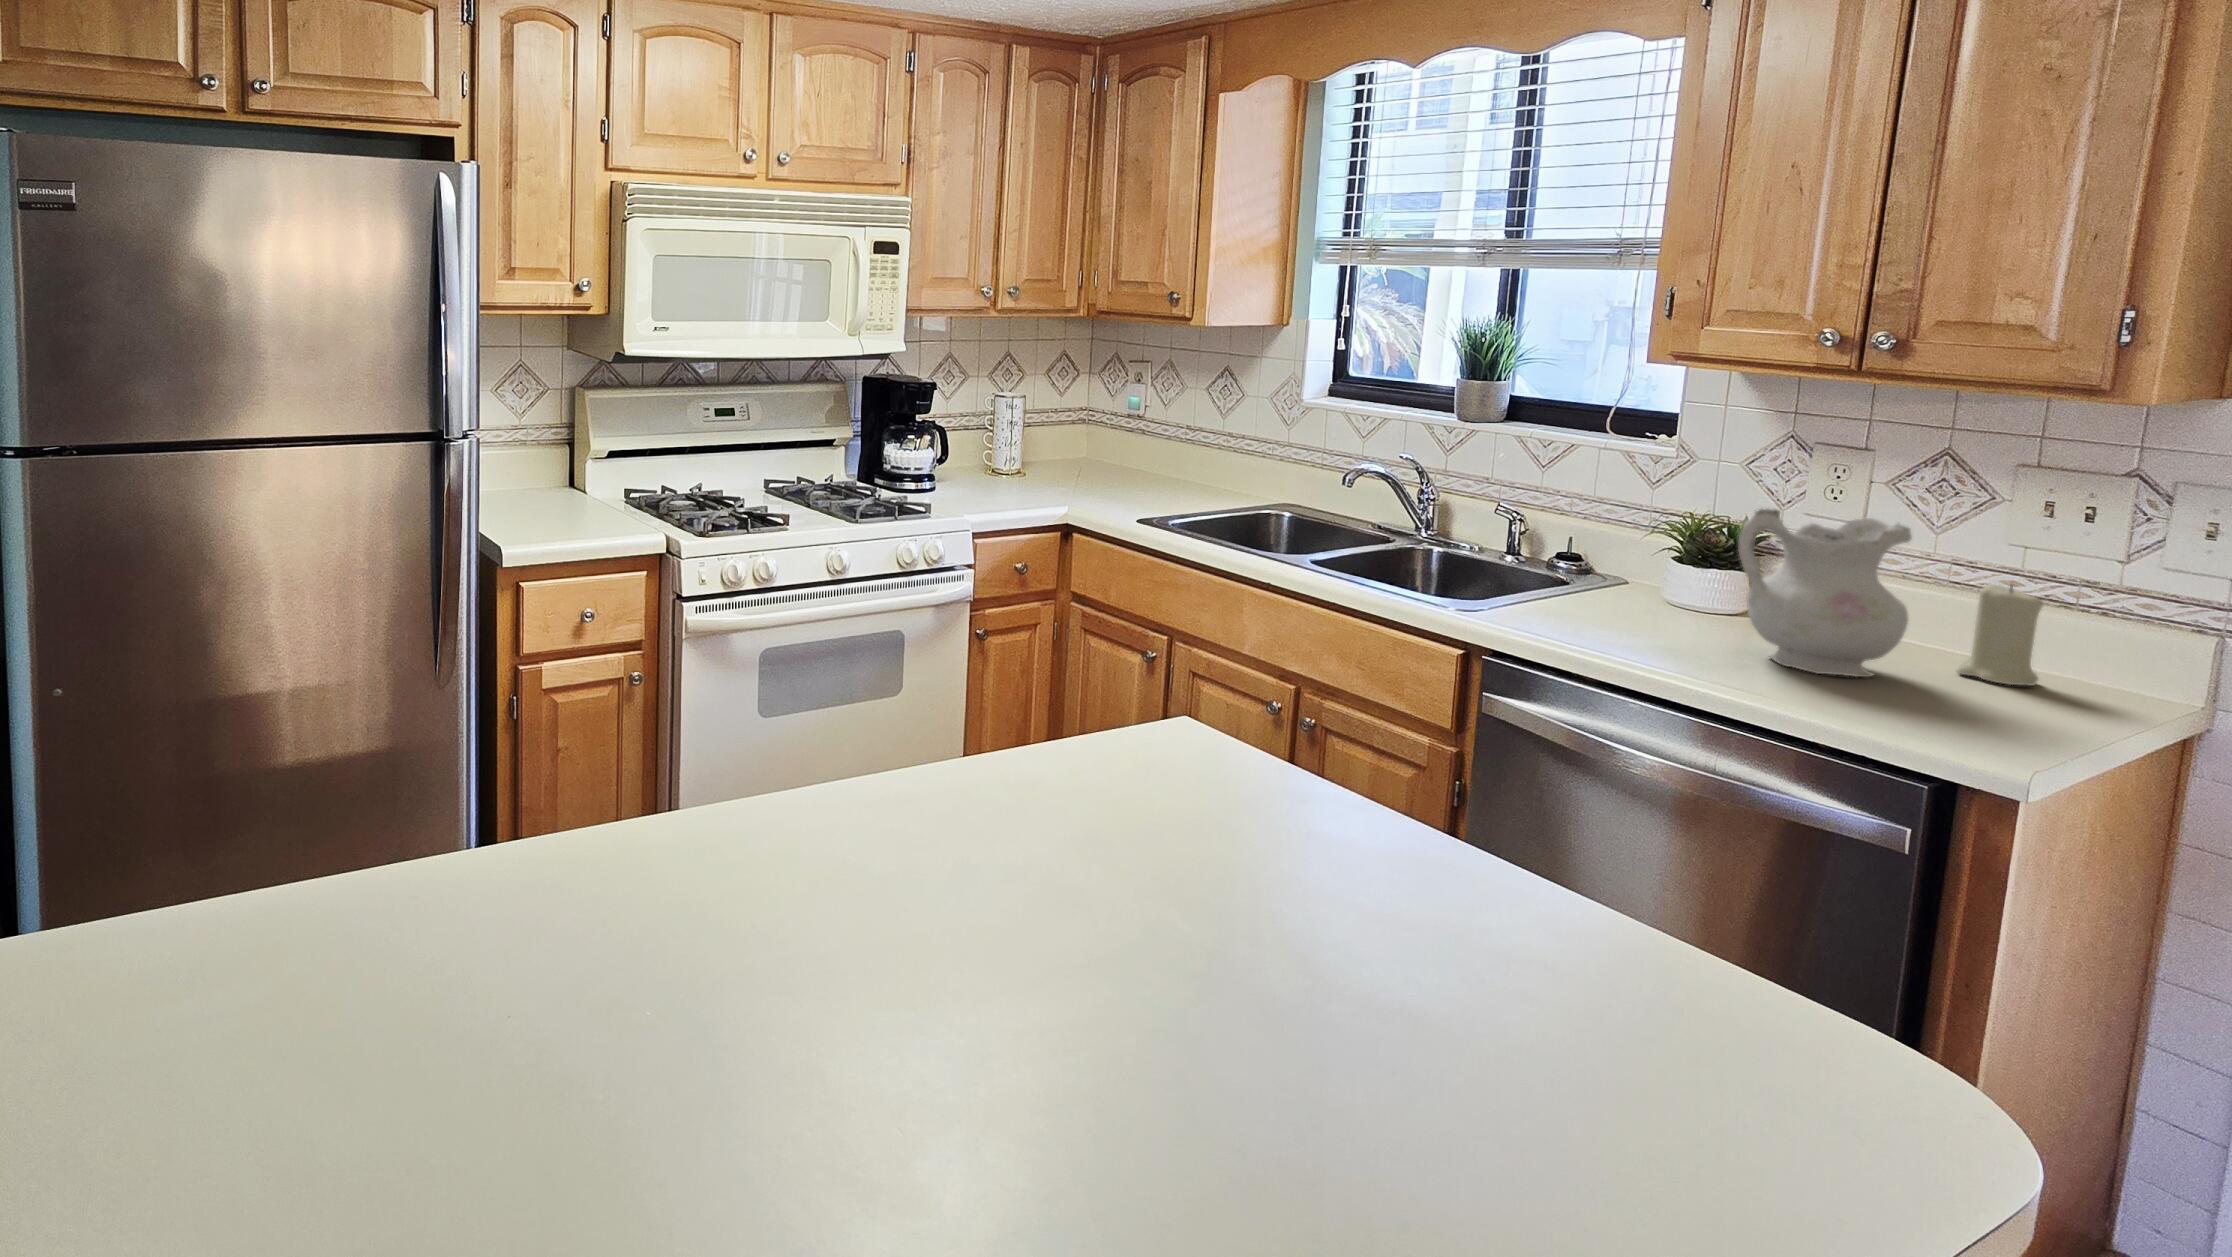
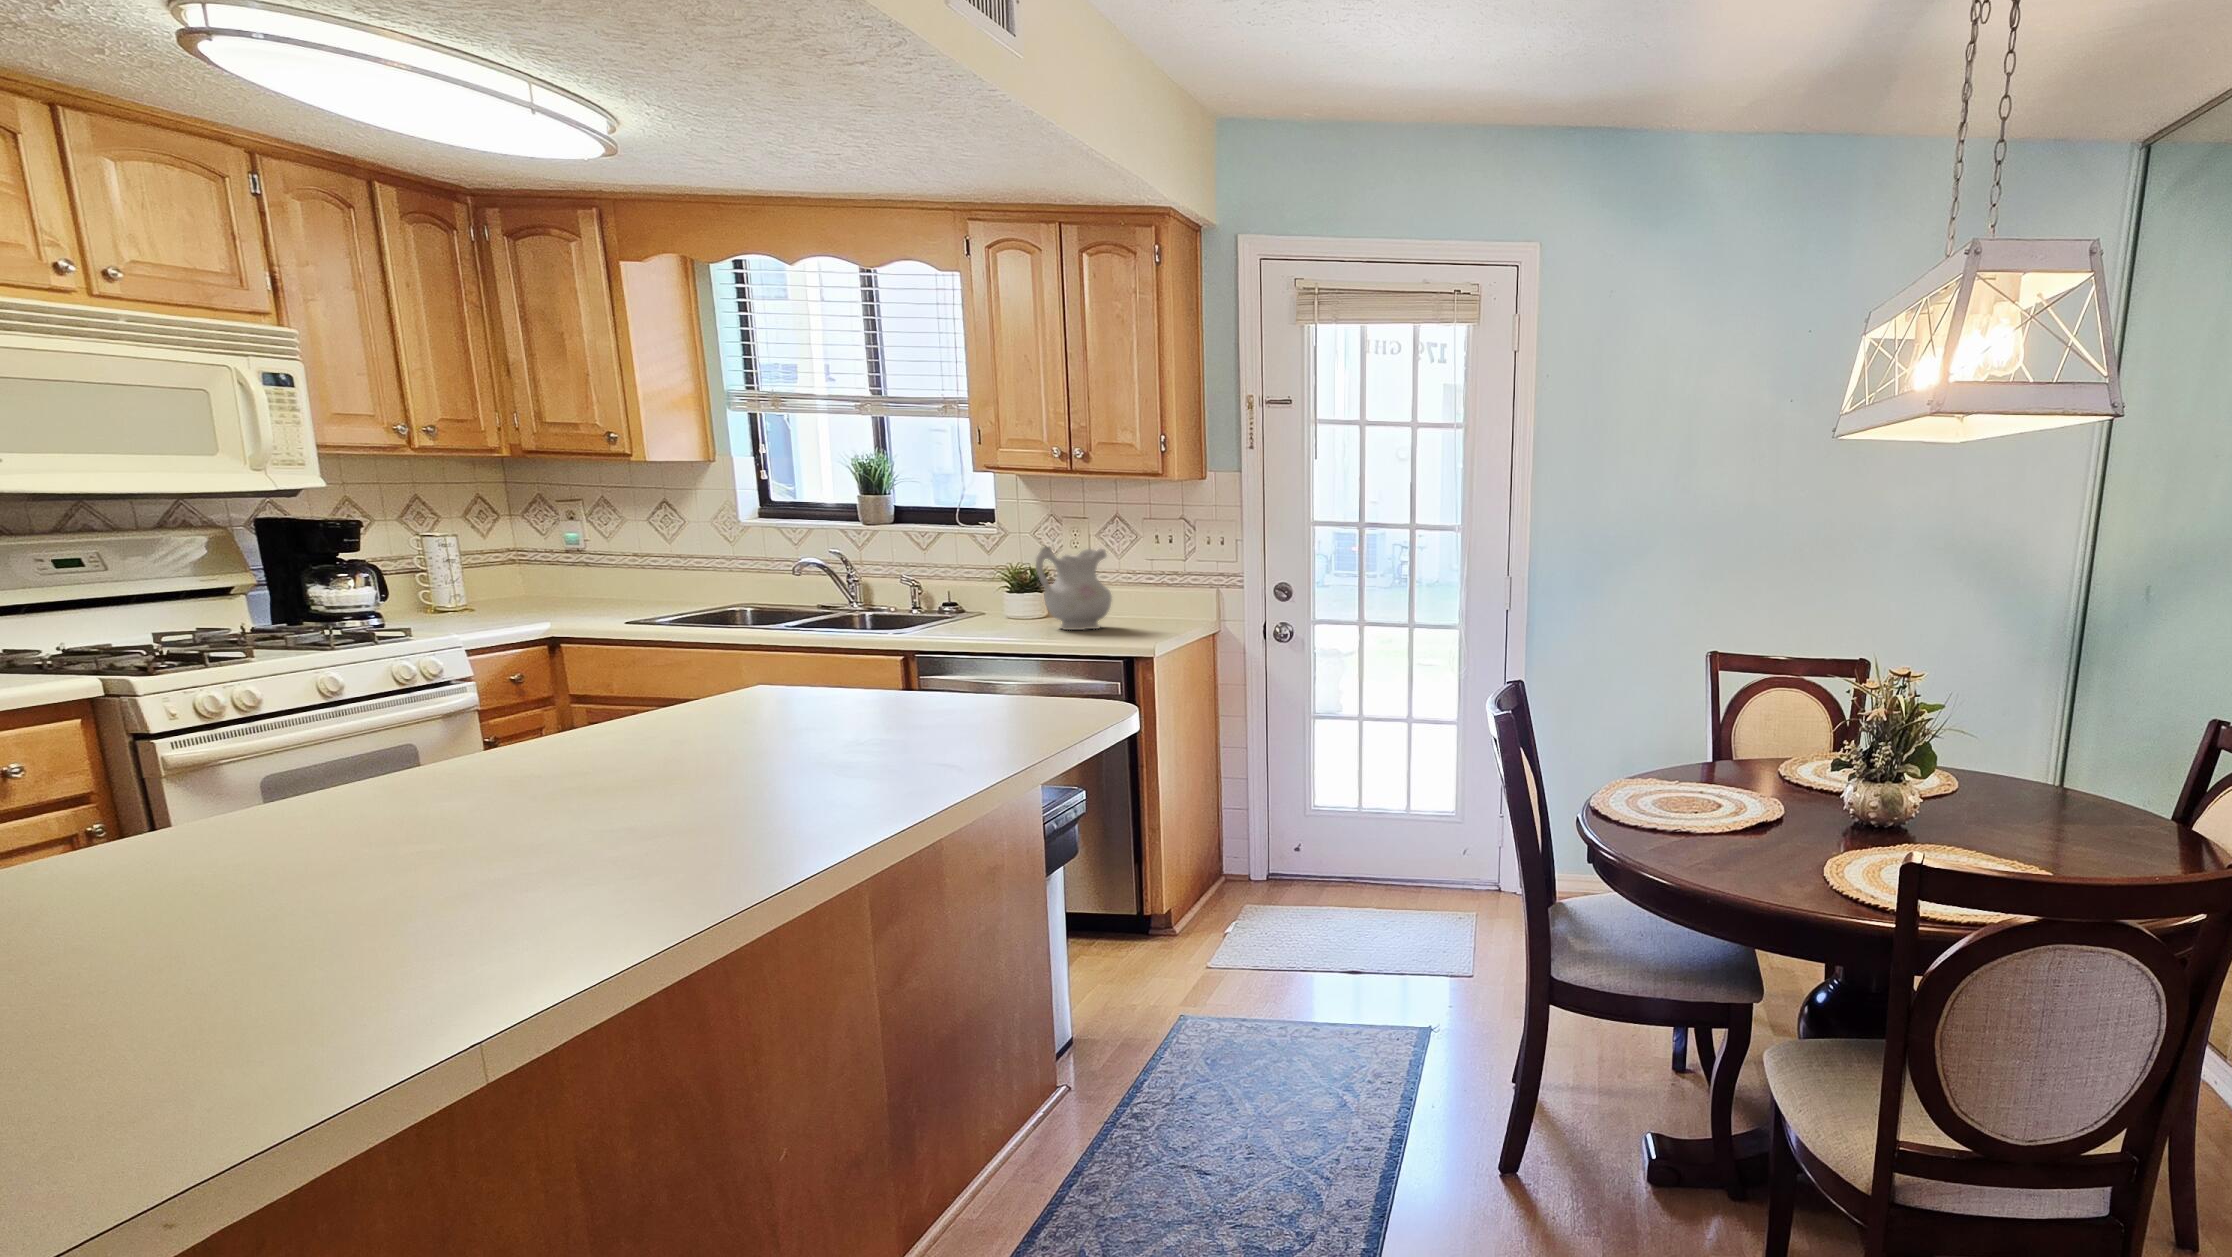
candle: present [1957,584,2043,686] -> none [1134,575,1163,623]

